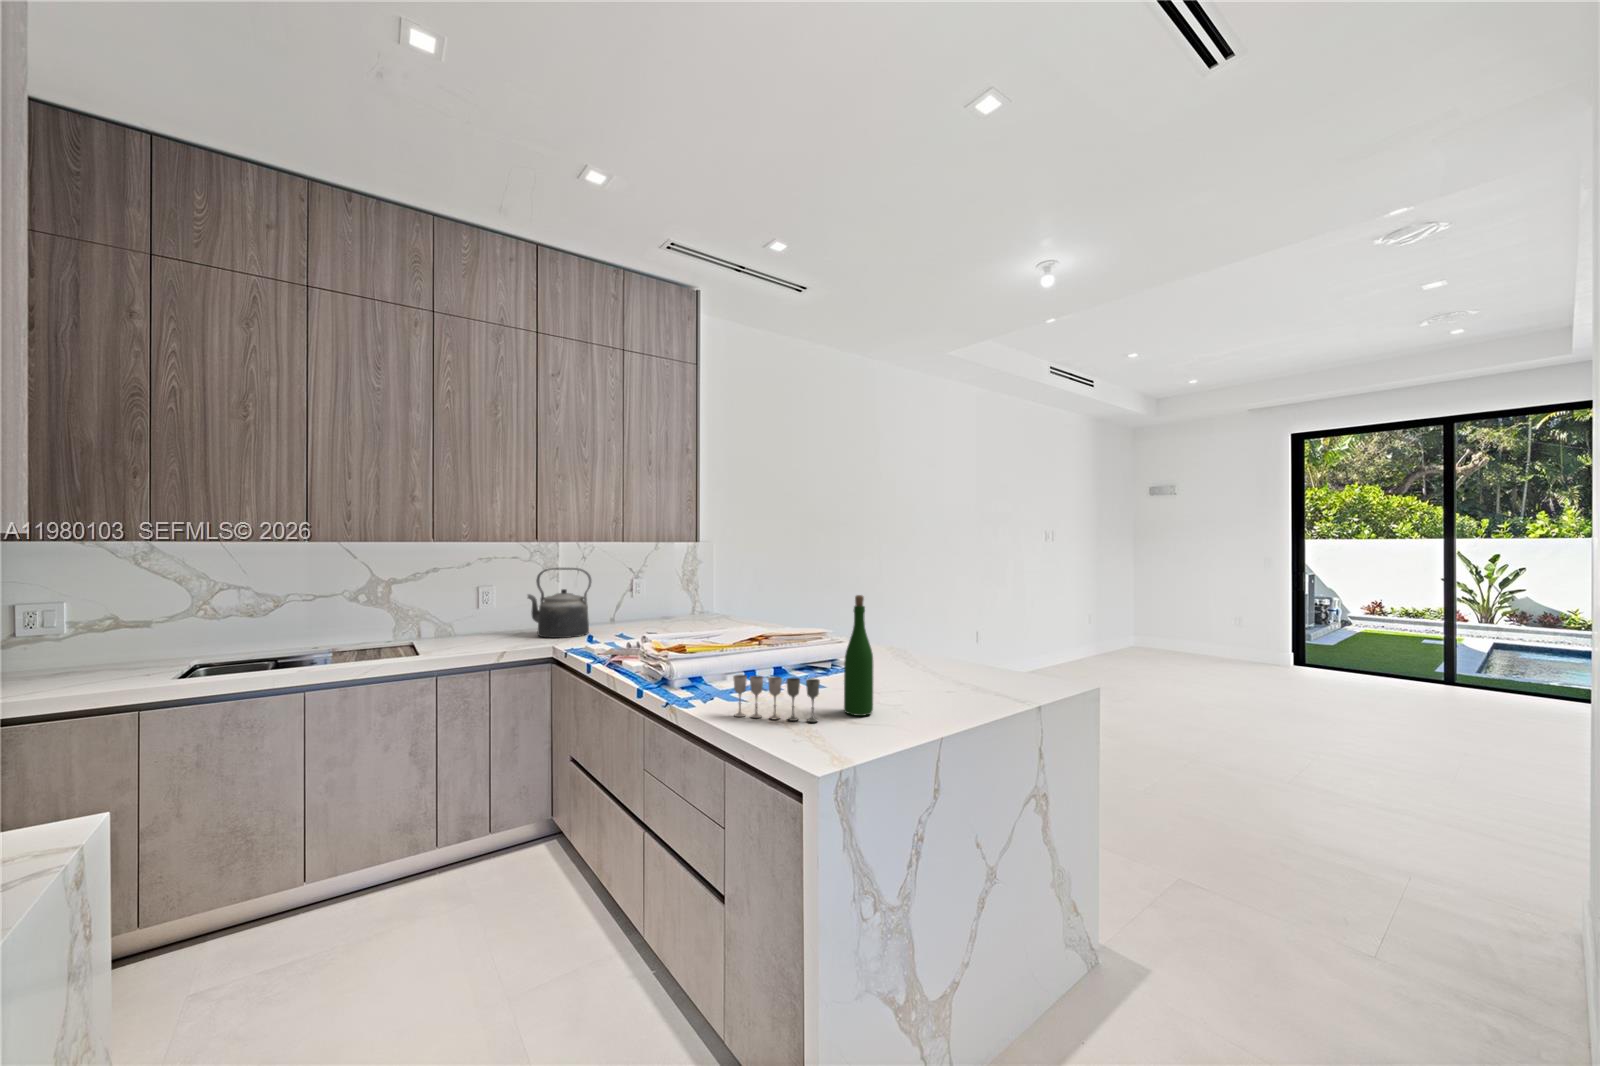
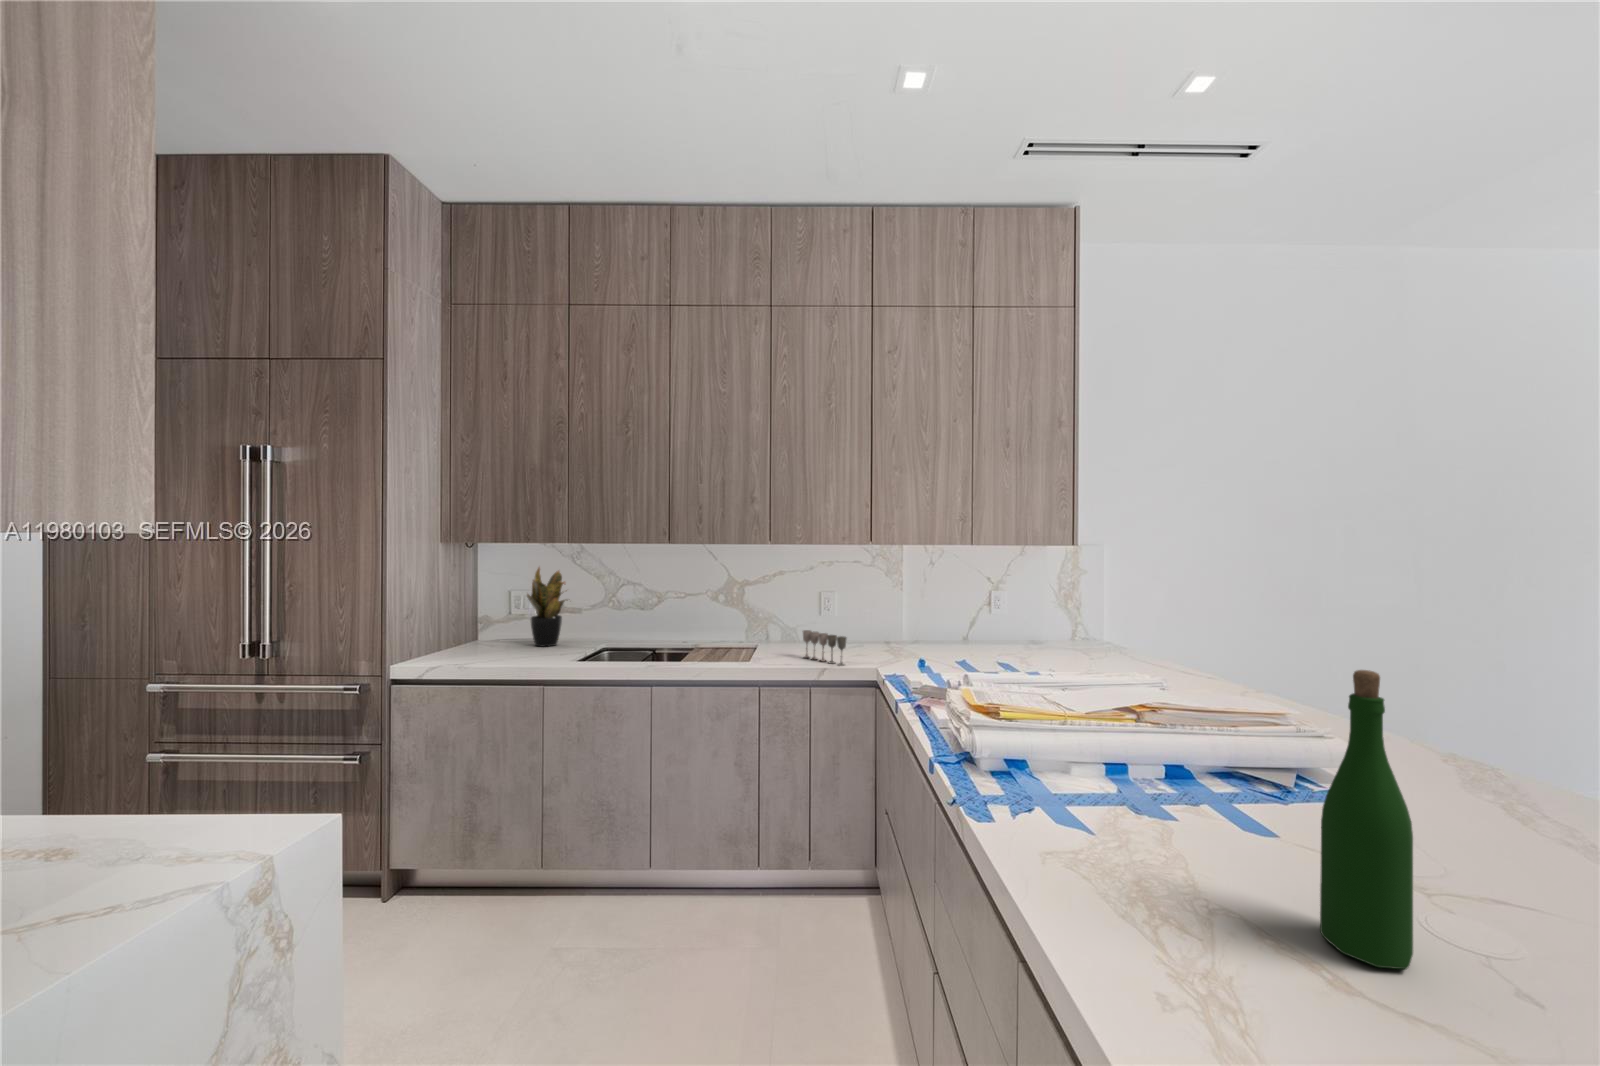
potted plant: none [56,568,151,674] -> present [527,567,568,647]
kettle: present [528,568,591,638] -> none [868,577,935,658]
wine glass: present [733,675,820,722] -> present [803,630,846,666]

